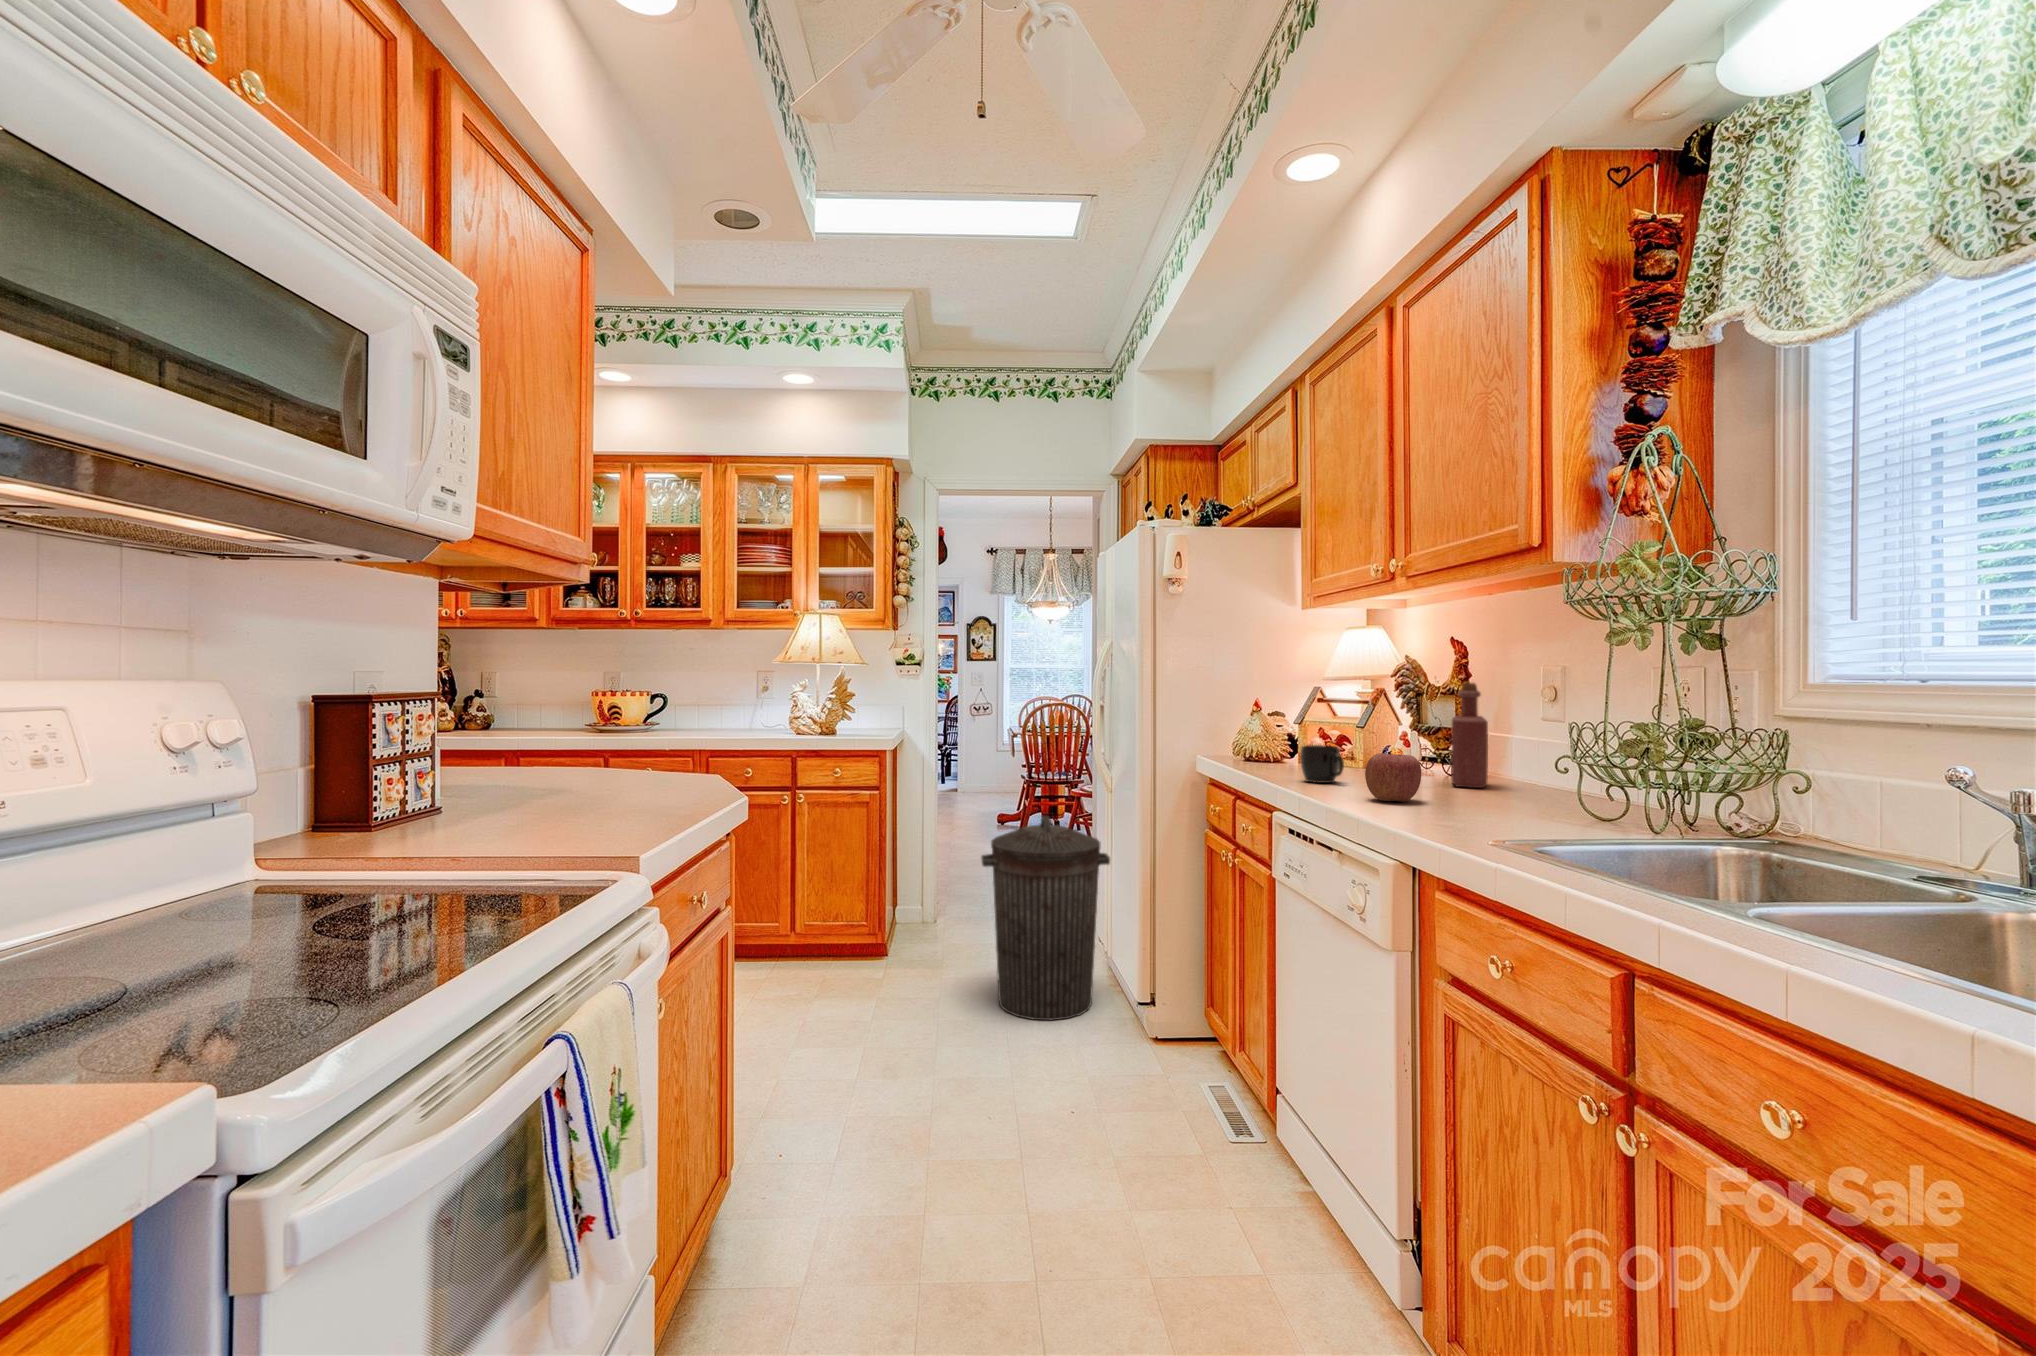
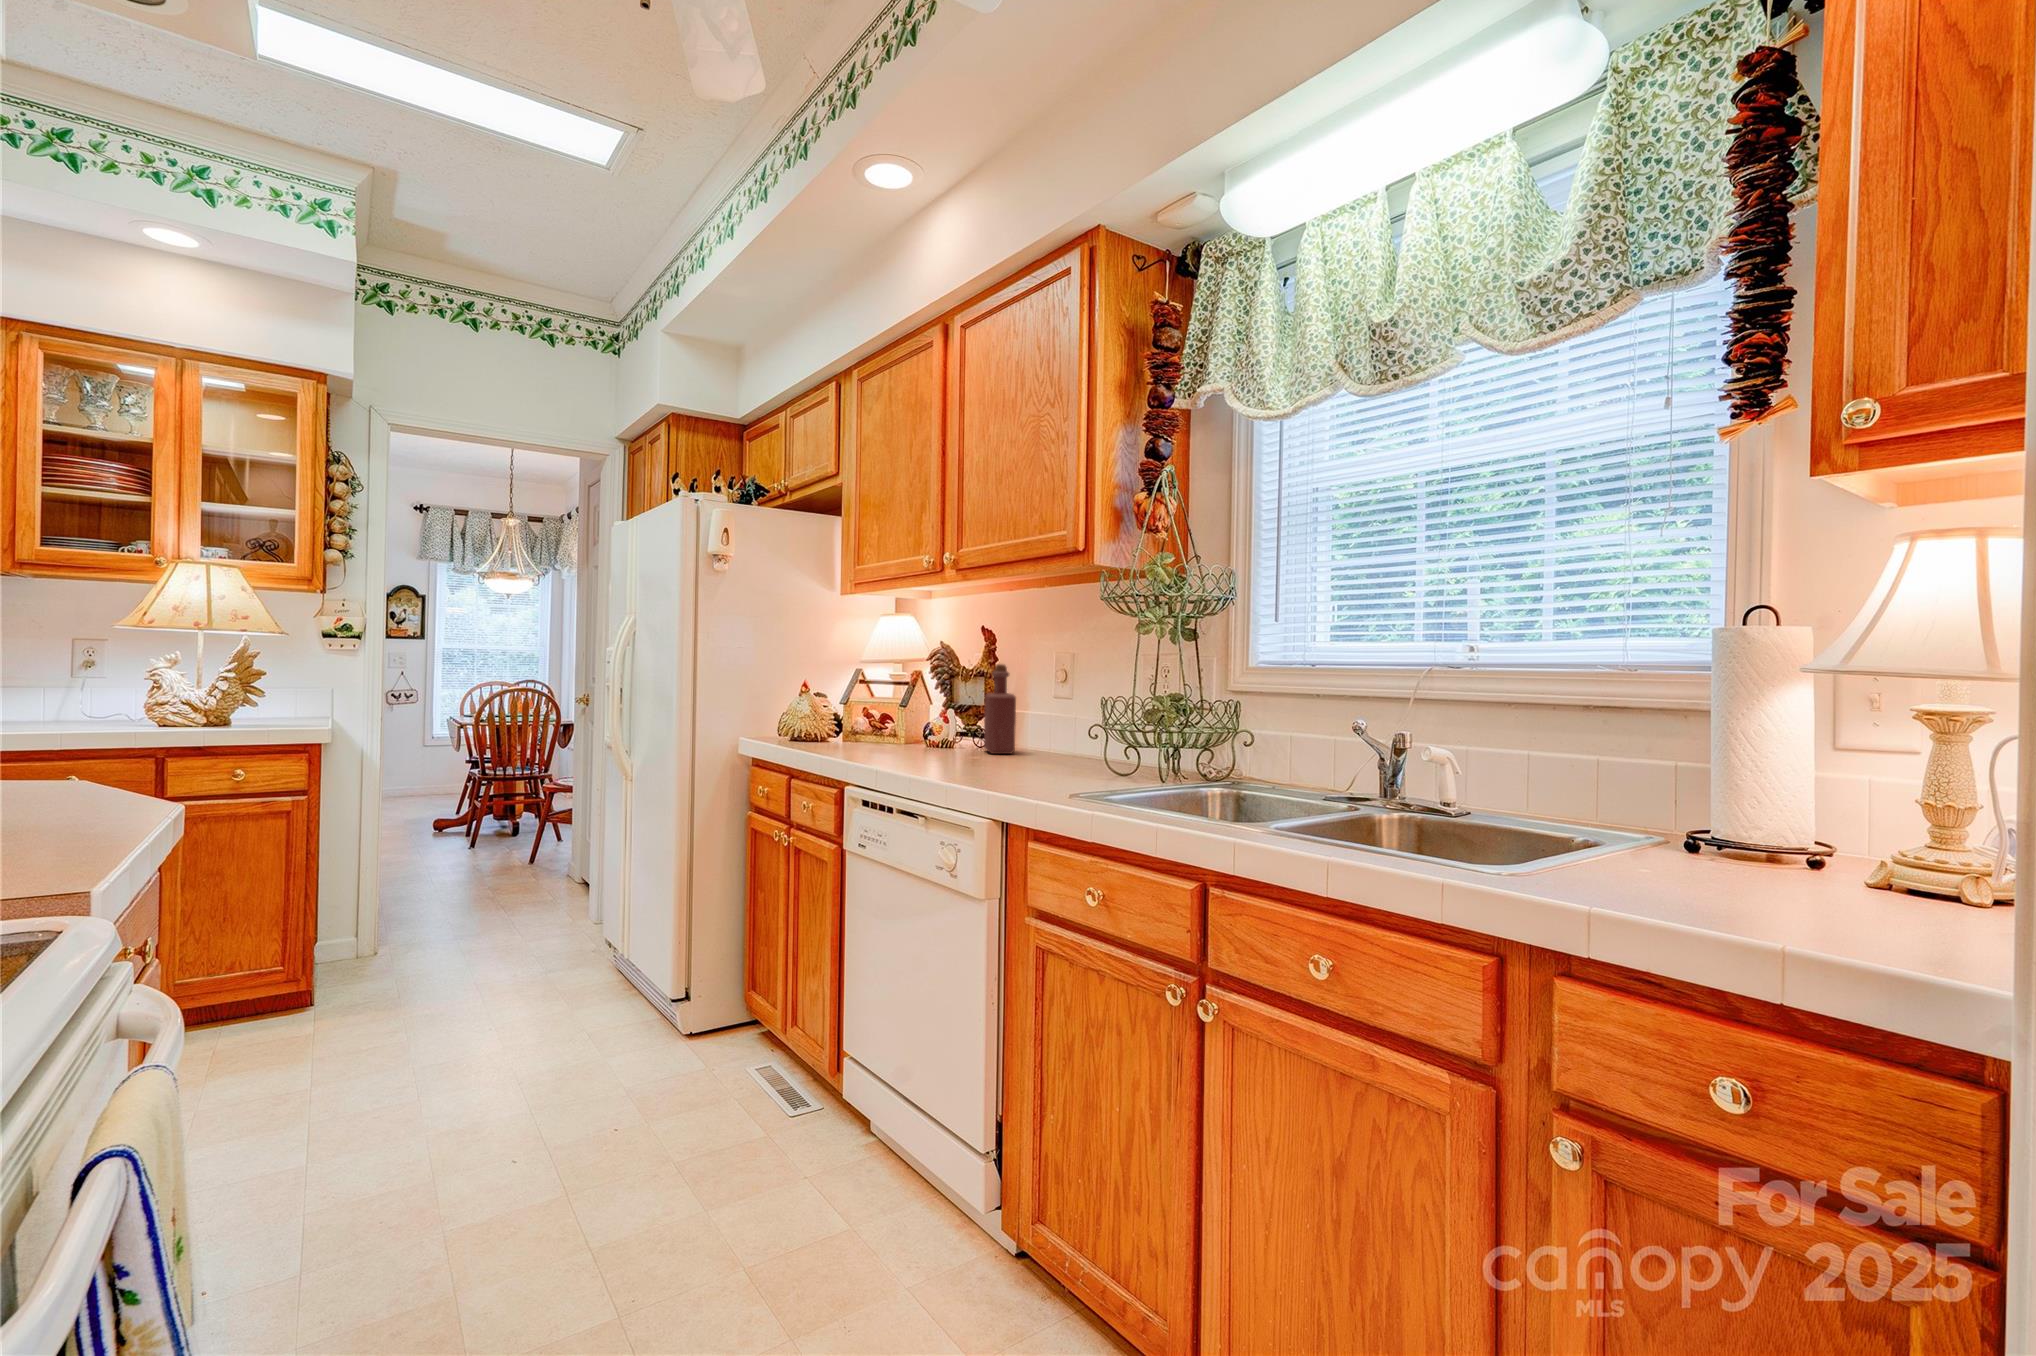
mug: present [1300,745,1344,783] -> none [863,721,904,756]
apple: present [1365,753,1421,802] -> none [935,725,981,768]
trash can: present [981,816,1110,1020] -> none [462,814,633,1053]

